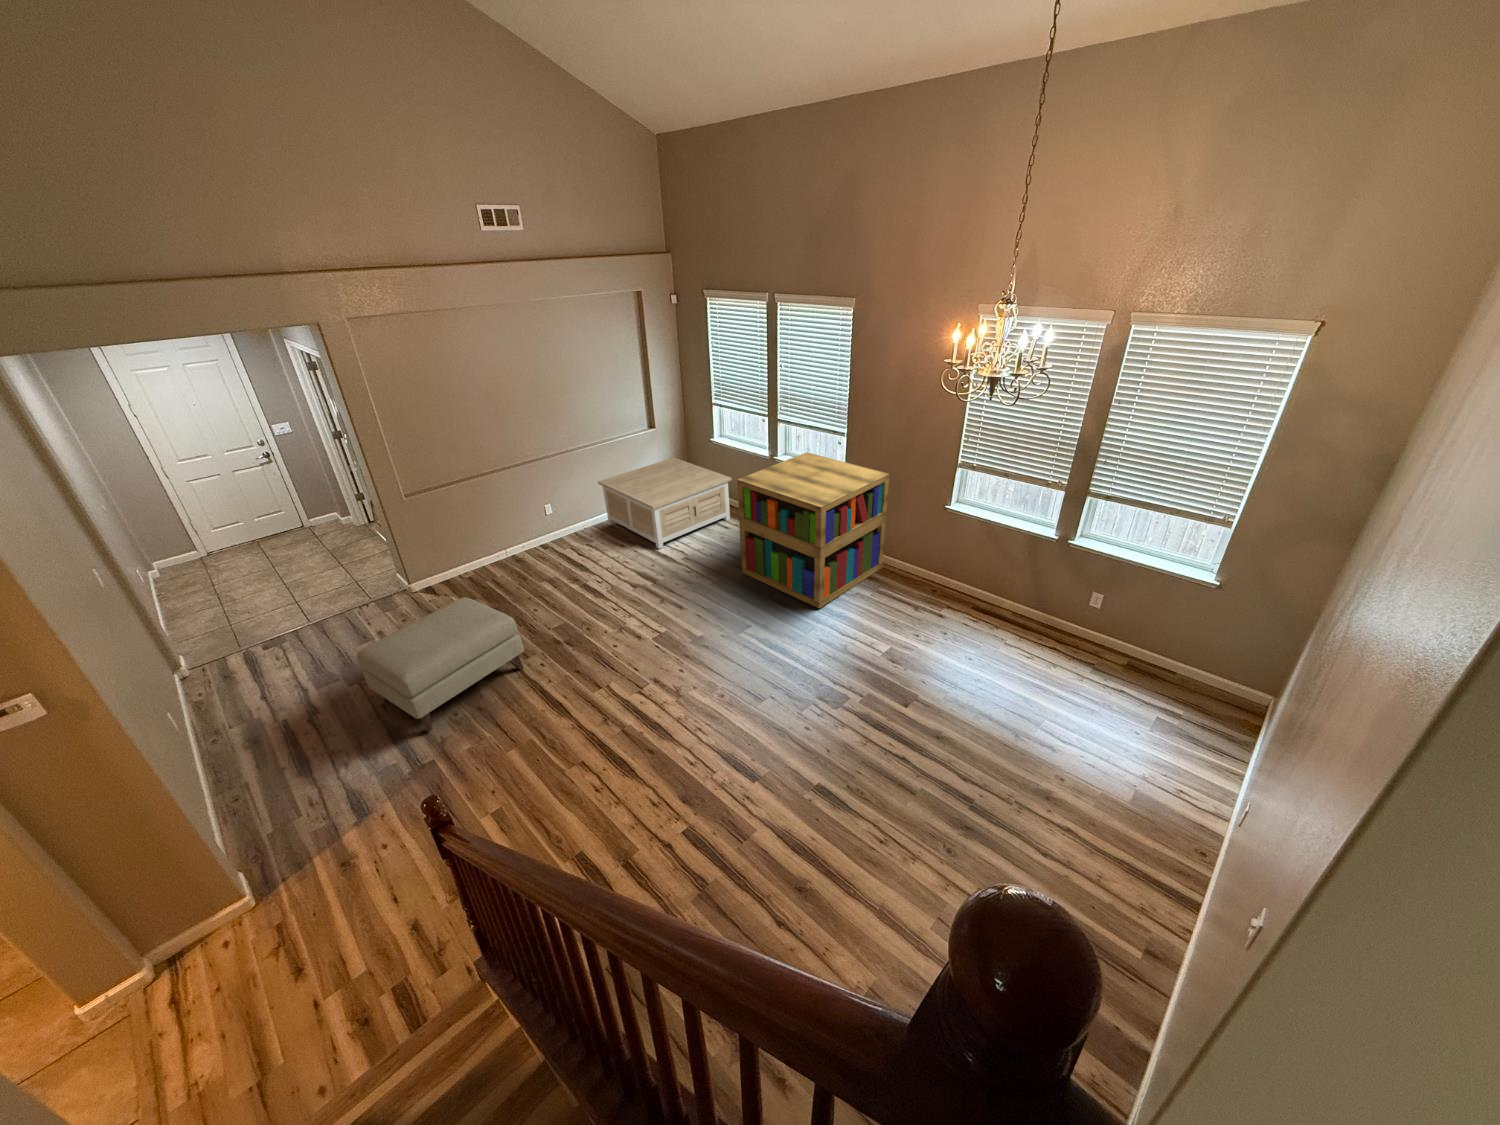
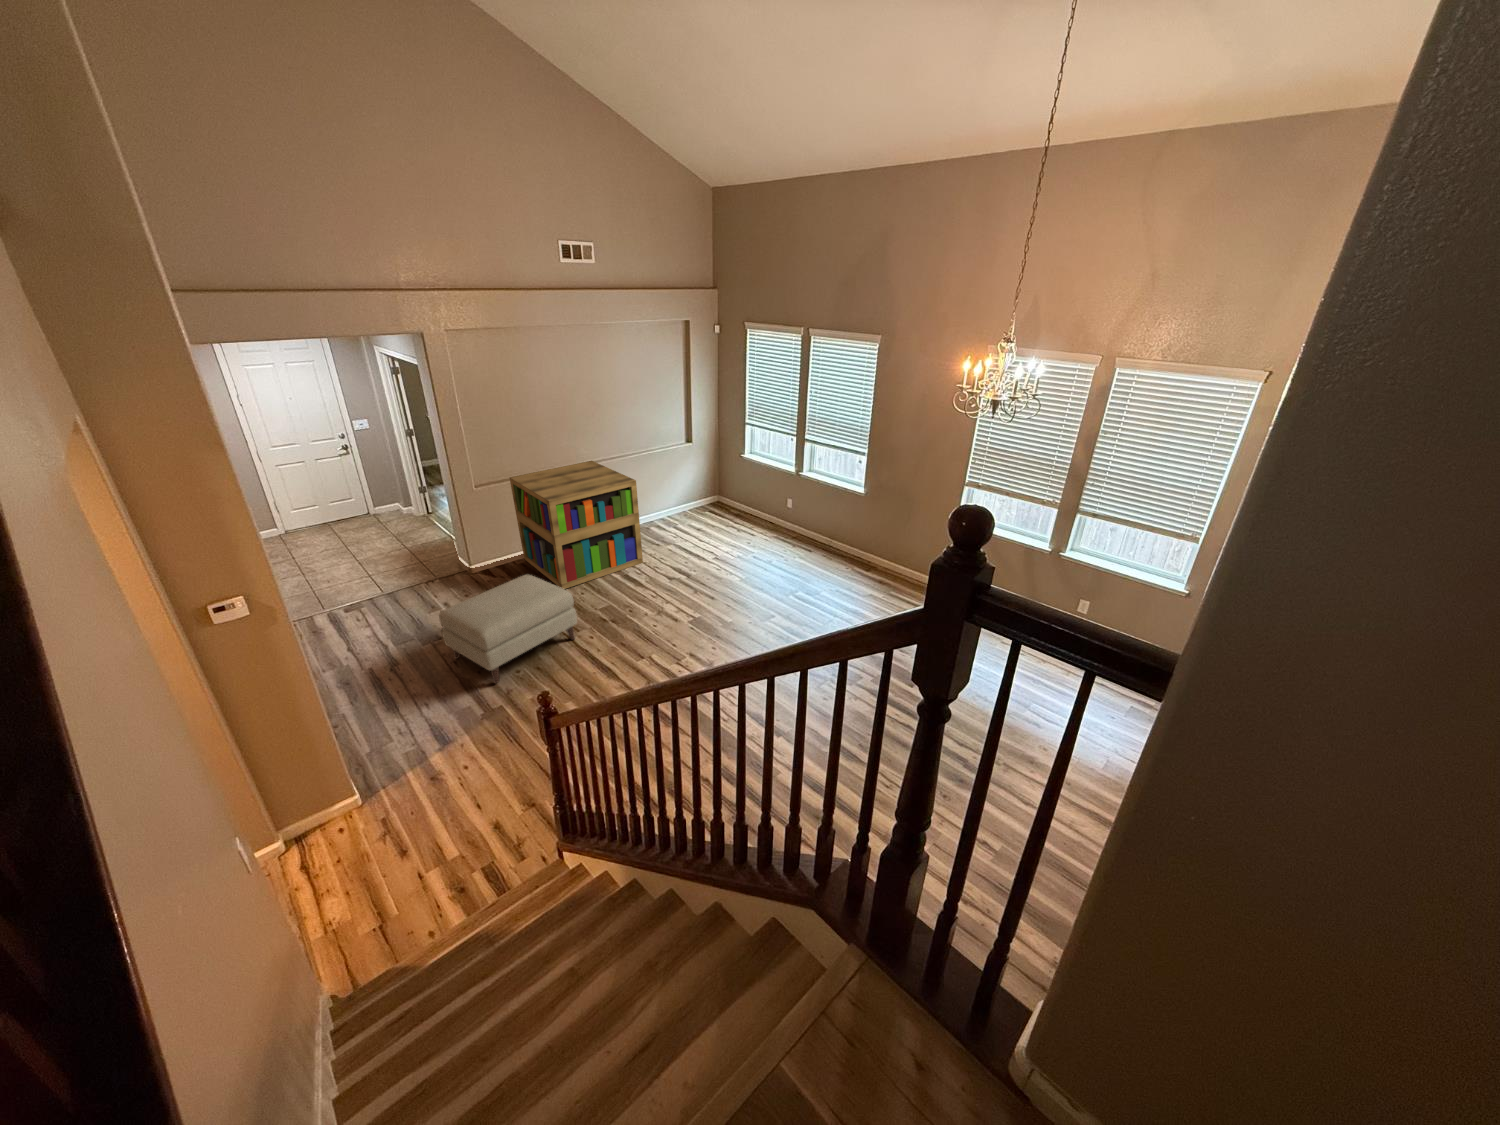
bookshelf: present [737,452,890,609] -> present [510,461,643,589]
coffee table: present [598,458,732,549] -> none [639,470,760,549]

